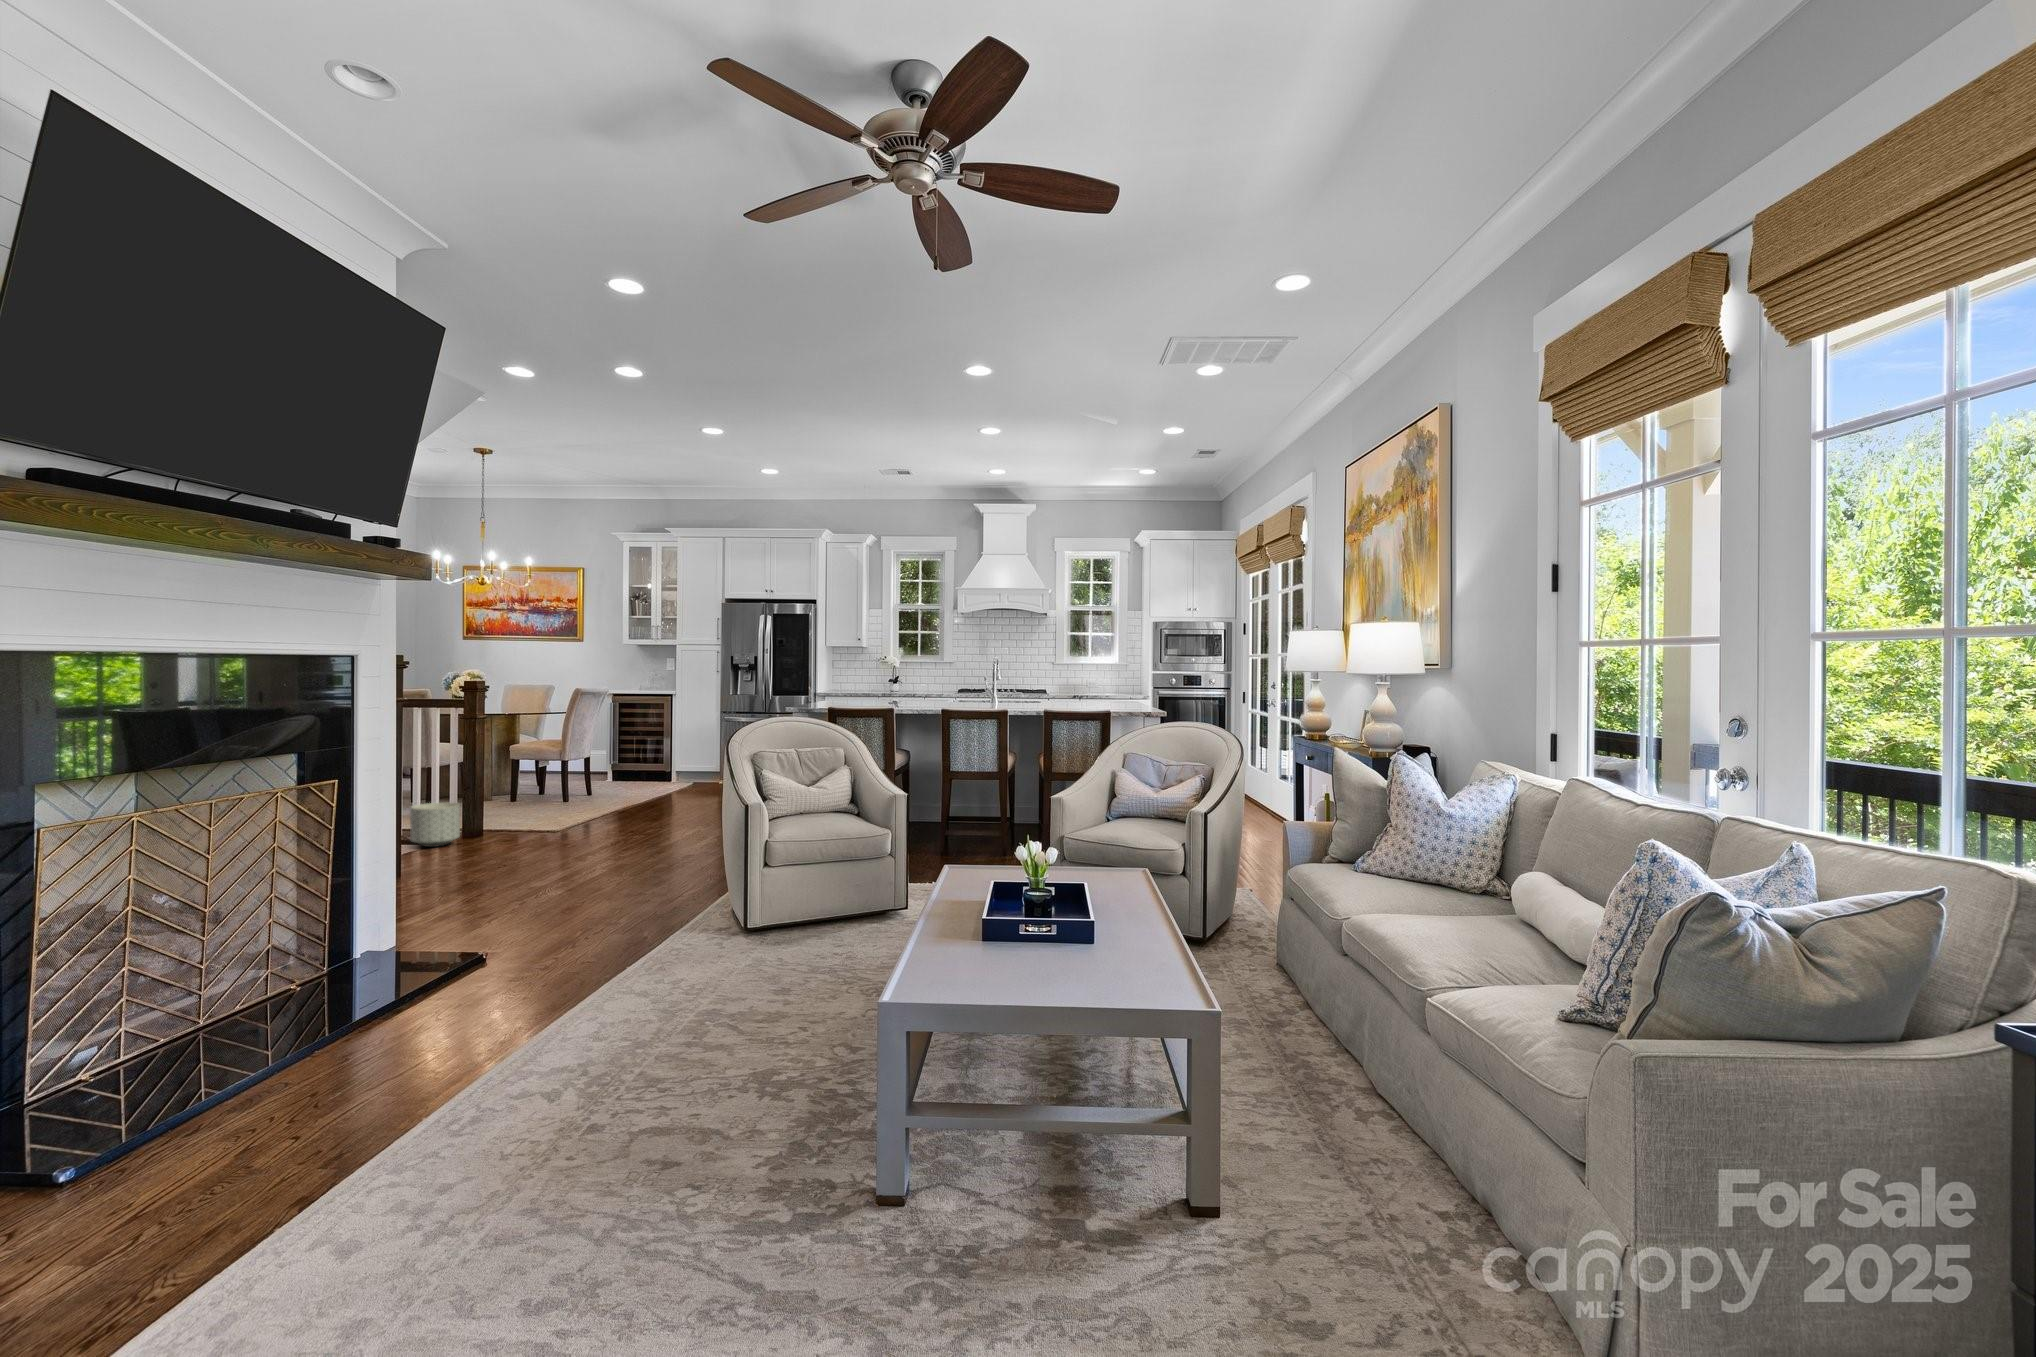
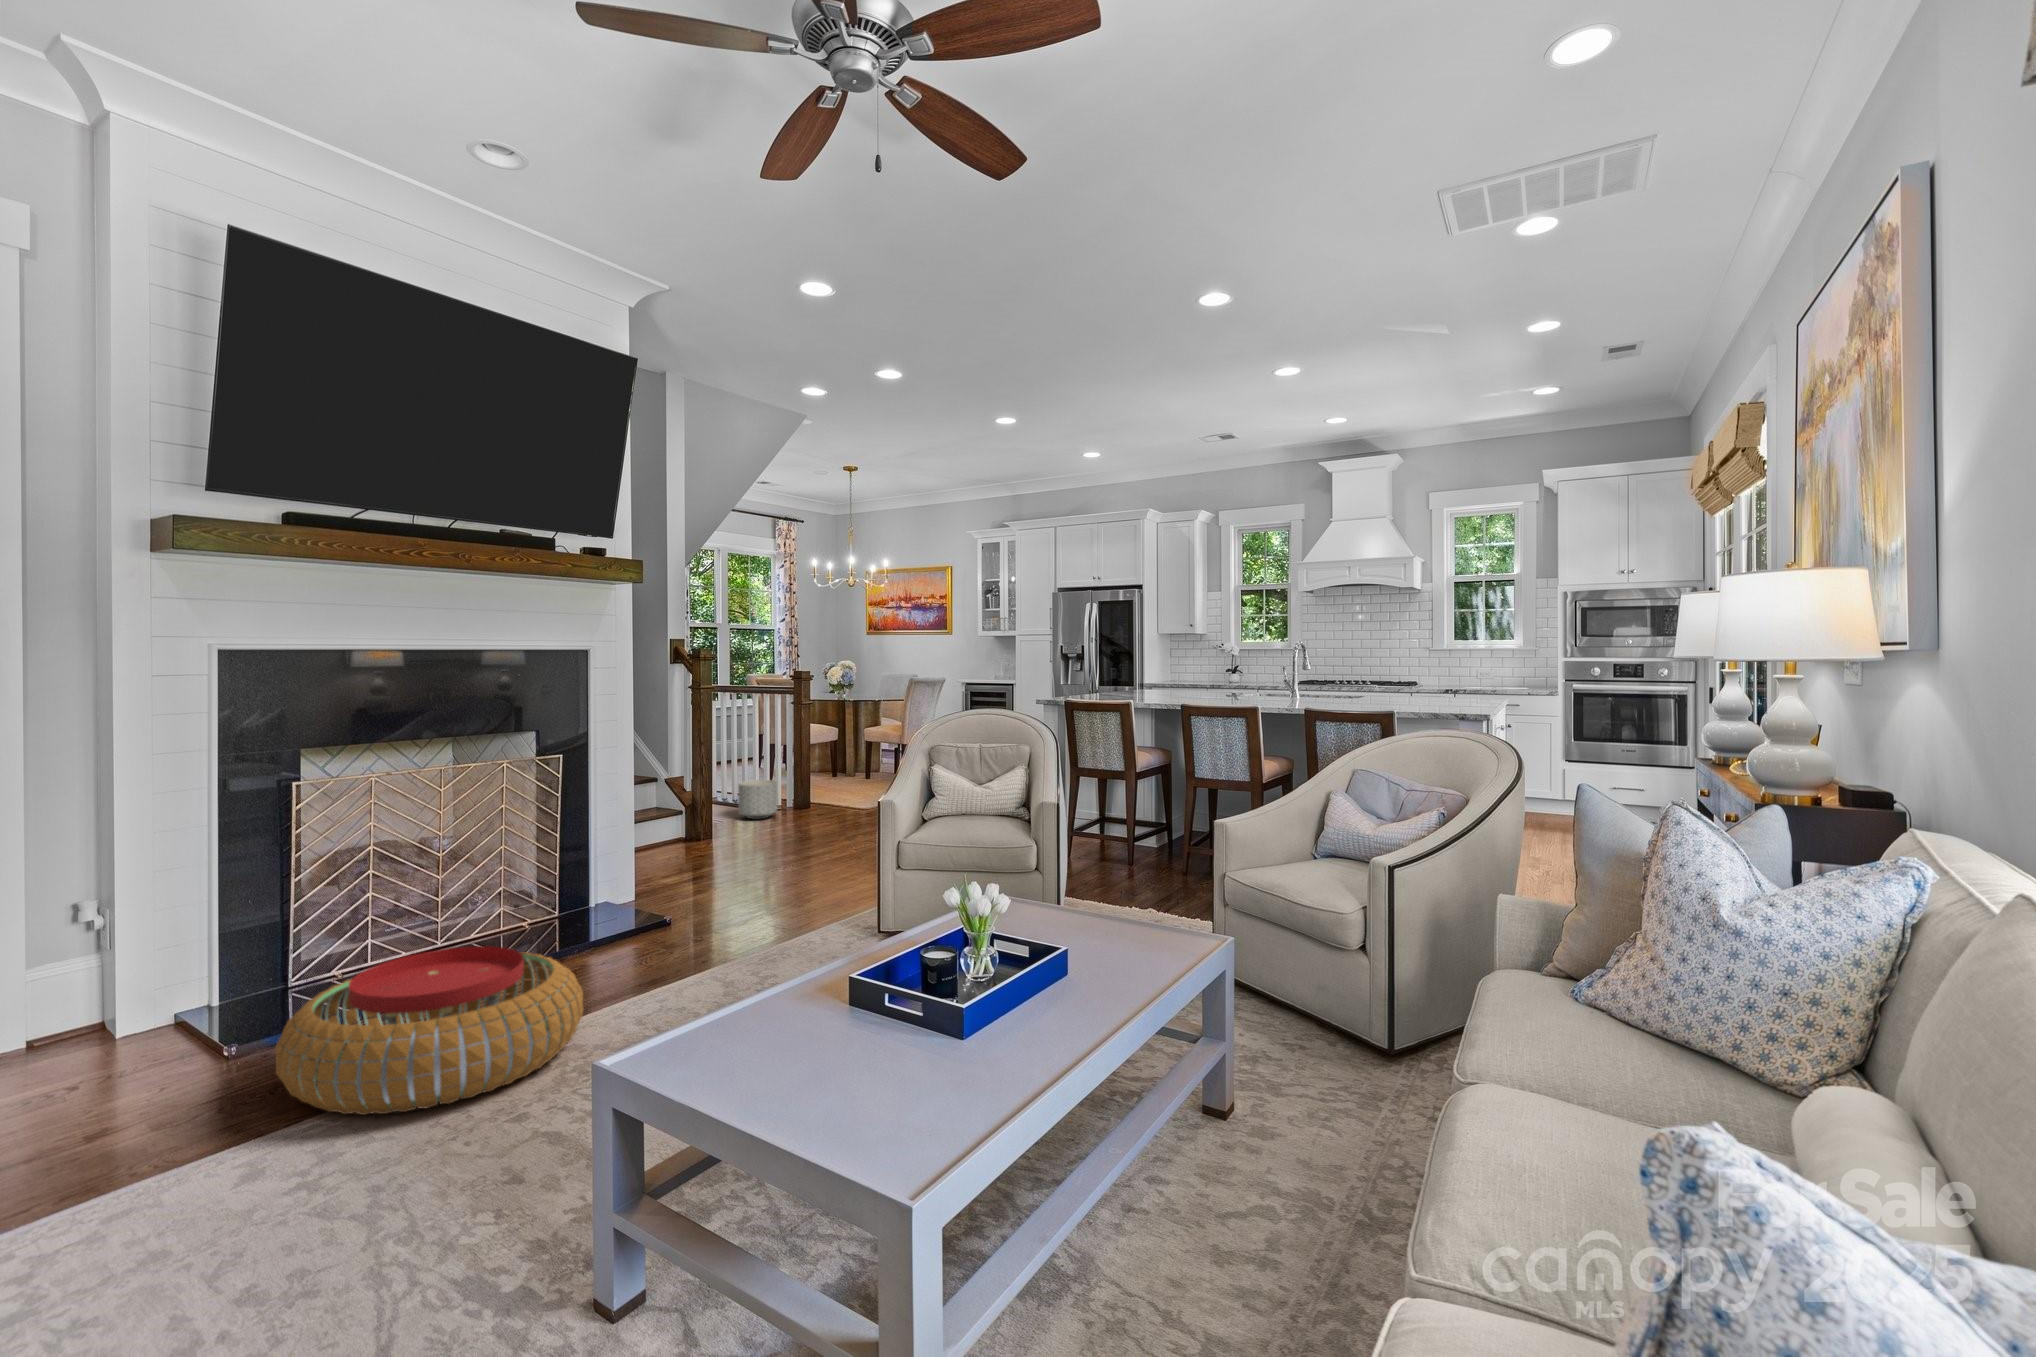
pouf: none [274,964,588,1136] -> present [275,946,584,1115]

